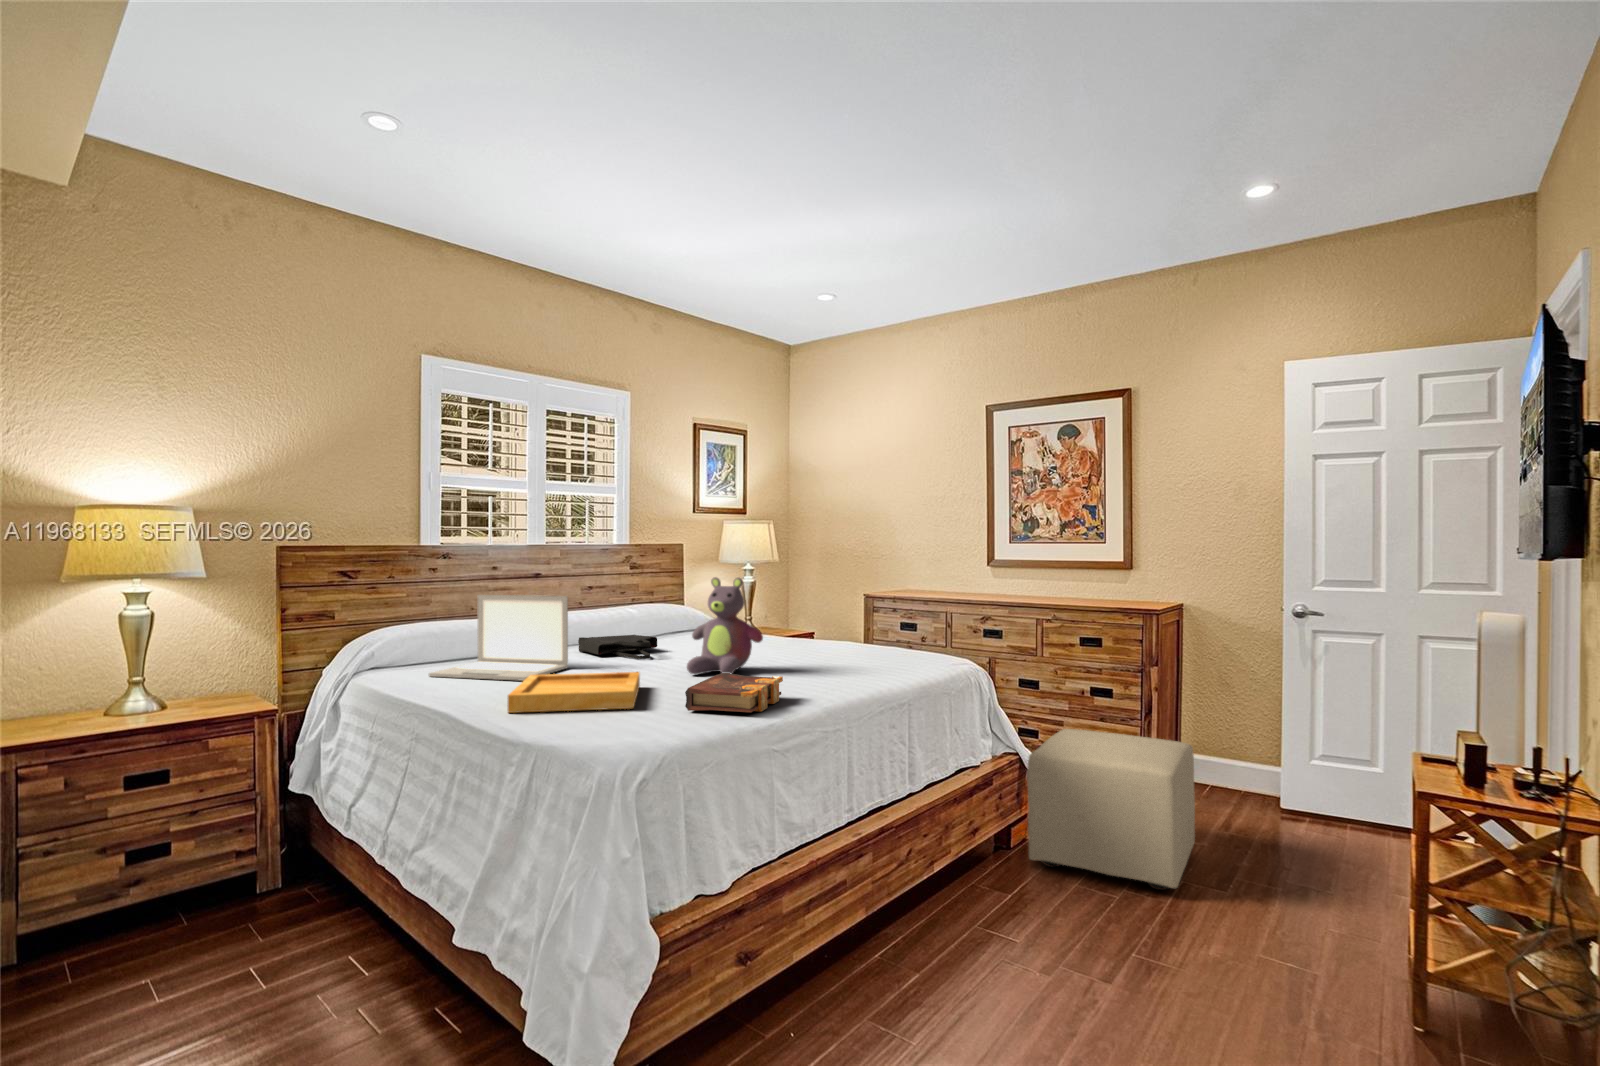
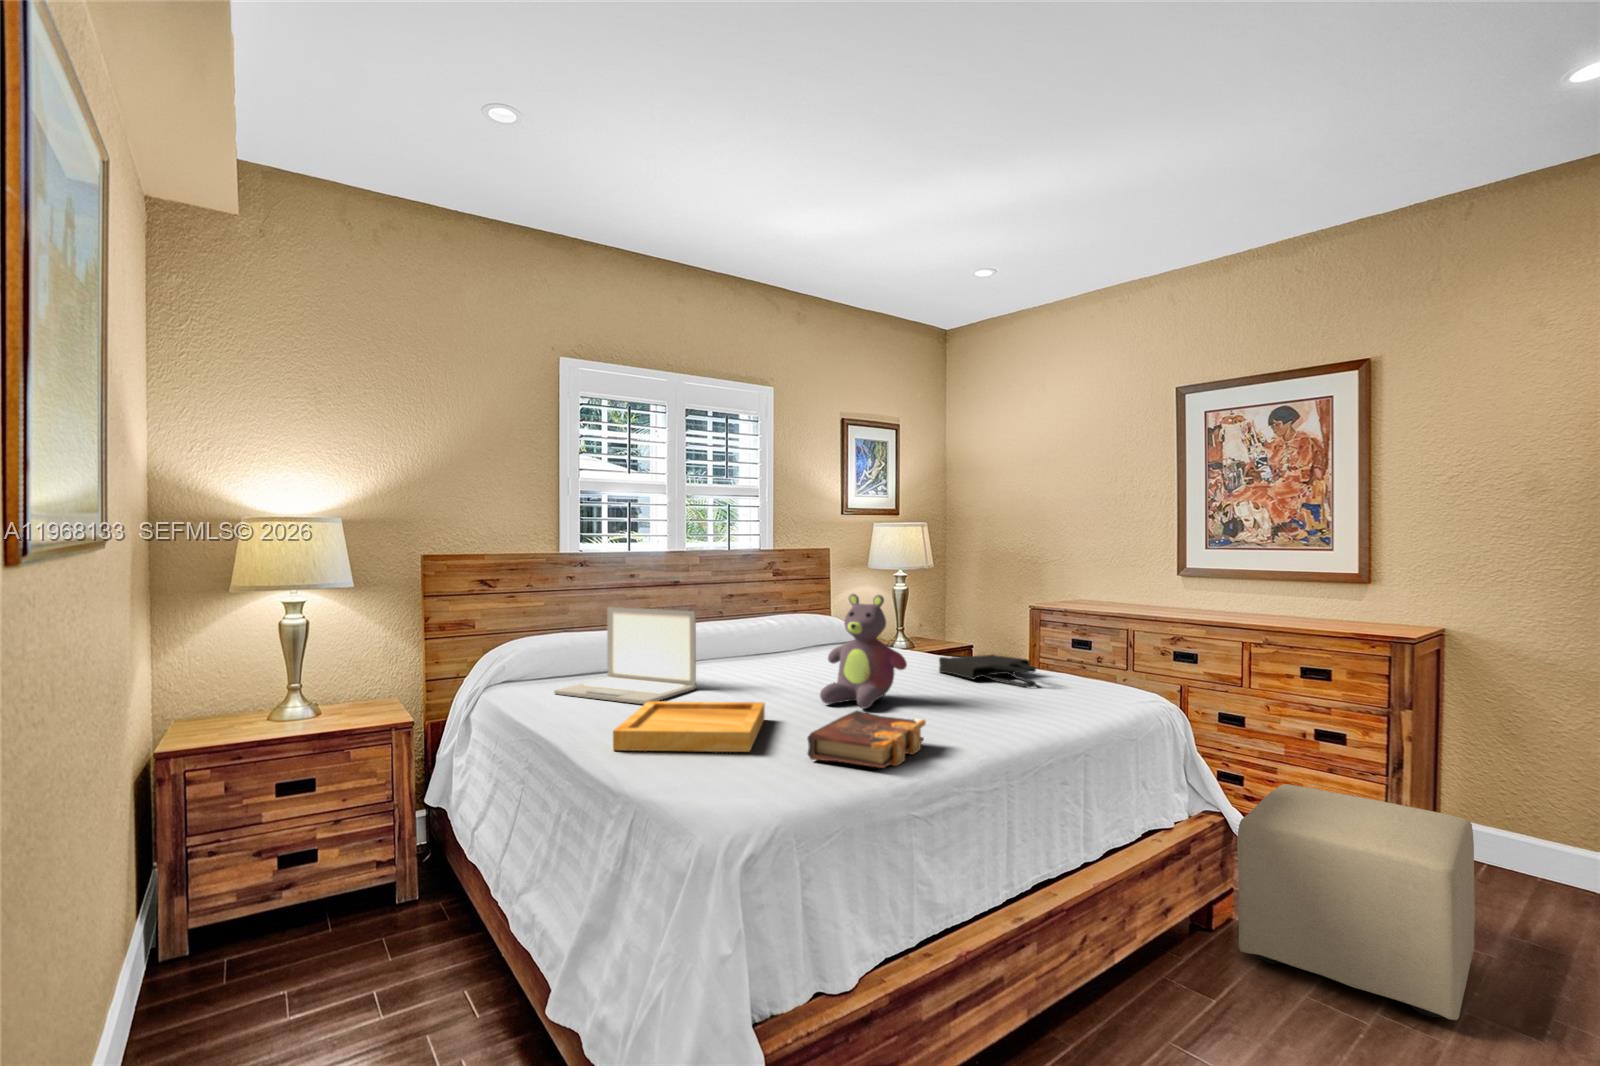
tote bag: present [578,635,657,659] -> present [939,654,1036,687]

